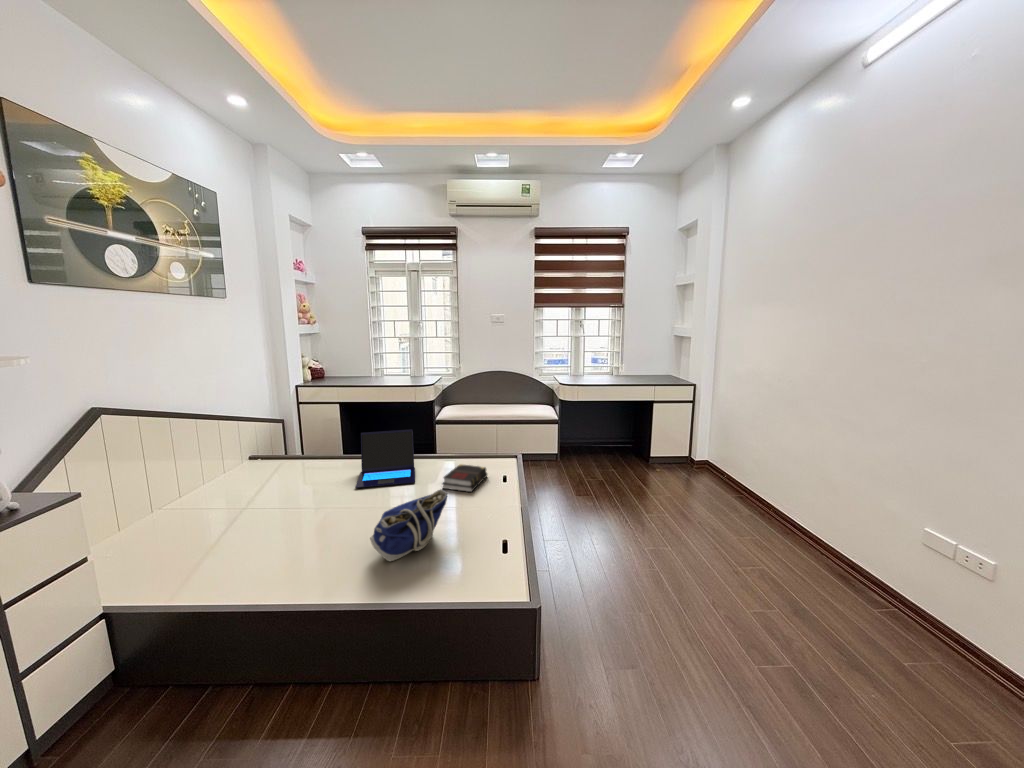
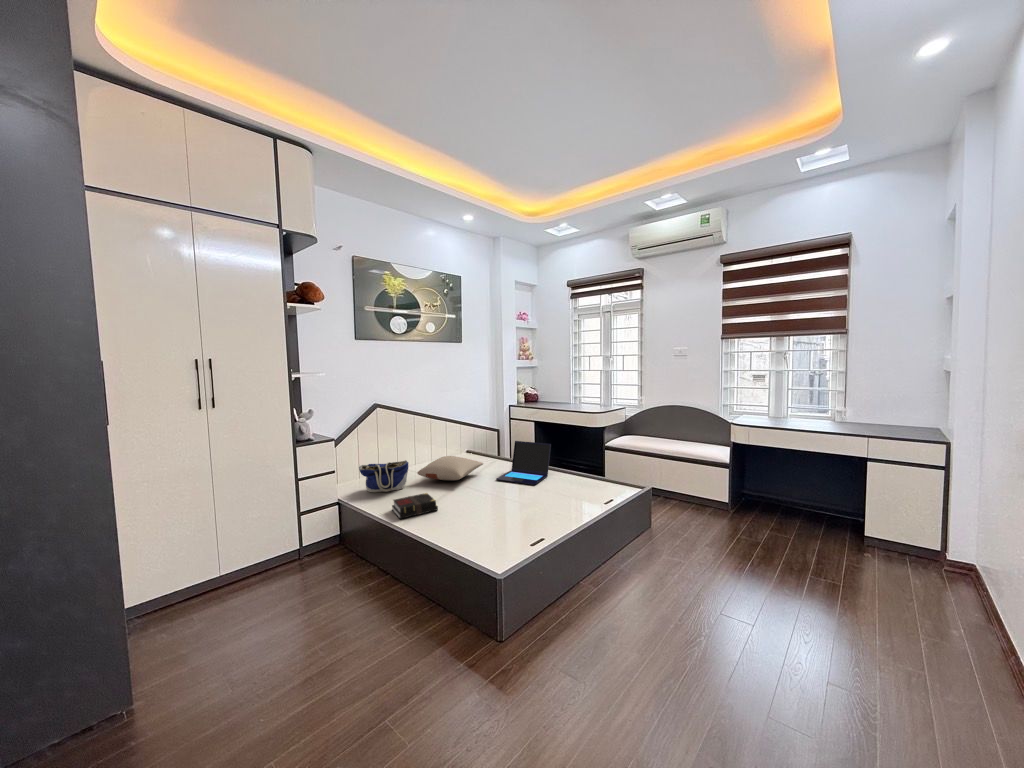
book: present [443,464,487,492] -> present [392,493,438,519]
pillow: none [230,469,324,512] -> present [417,456,483,480]
tote bag: present [370,490,447,561] -> present [359,460,408,492]

